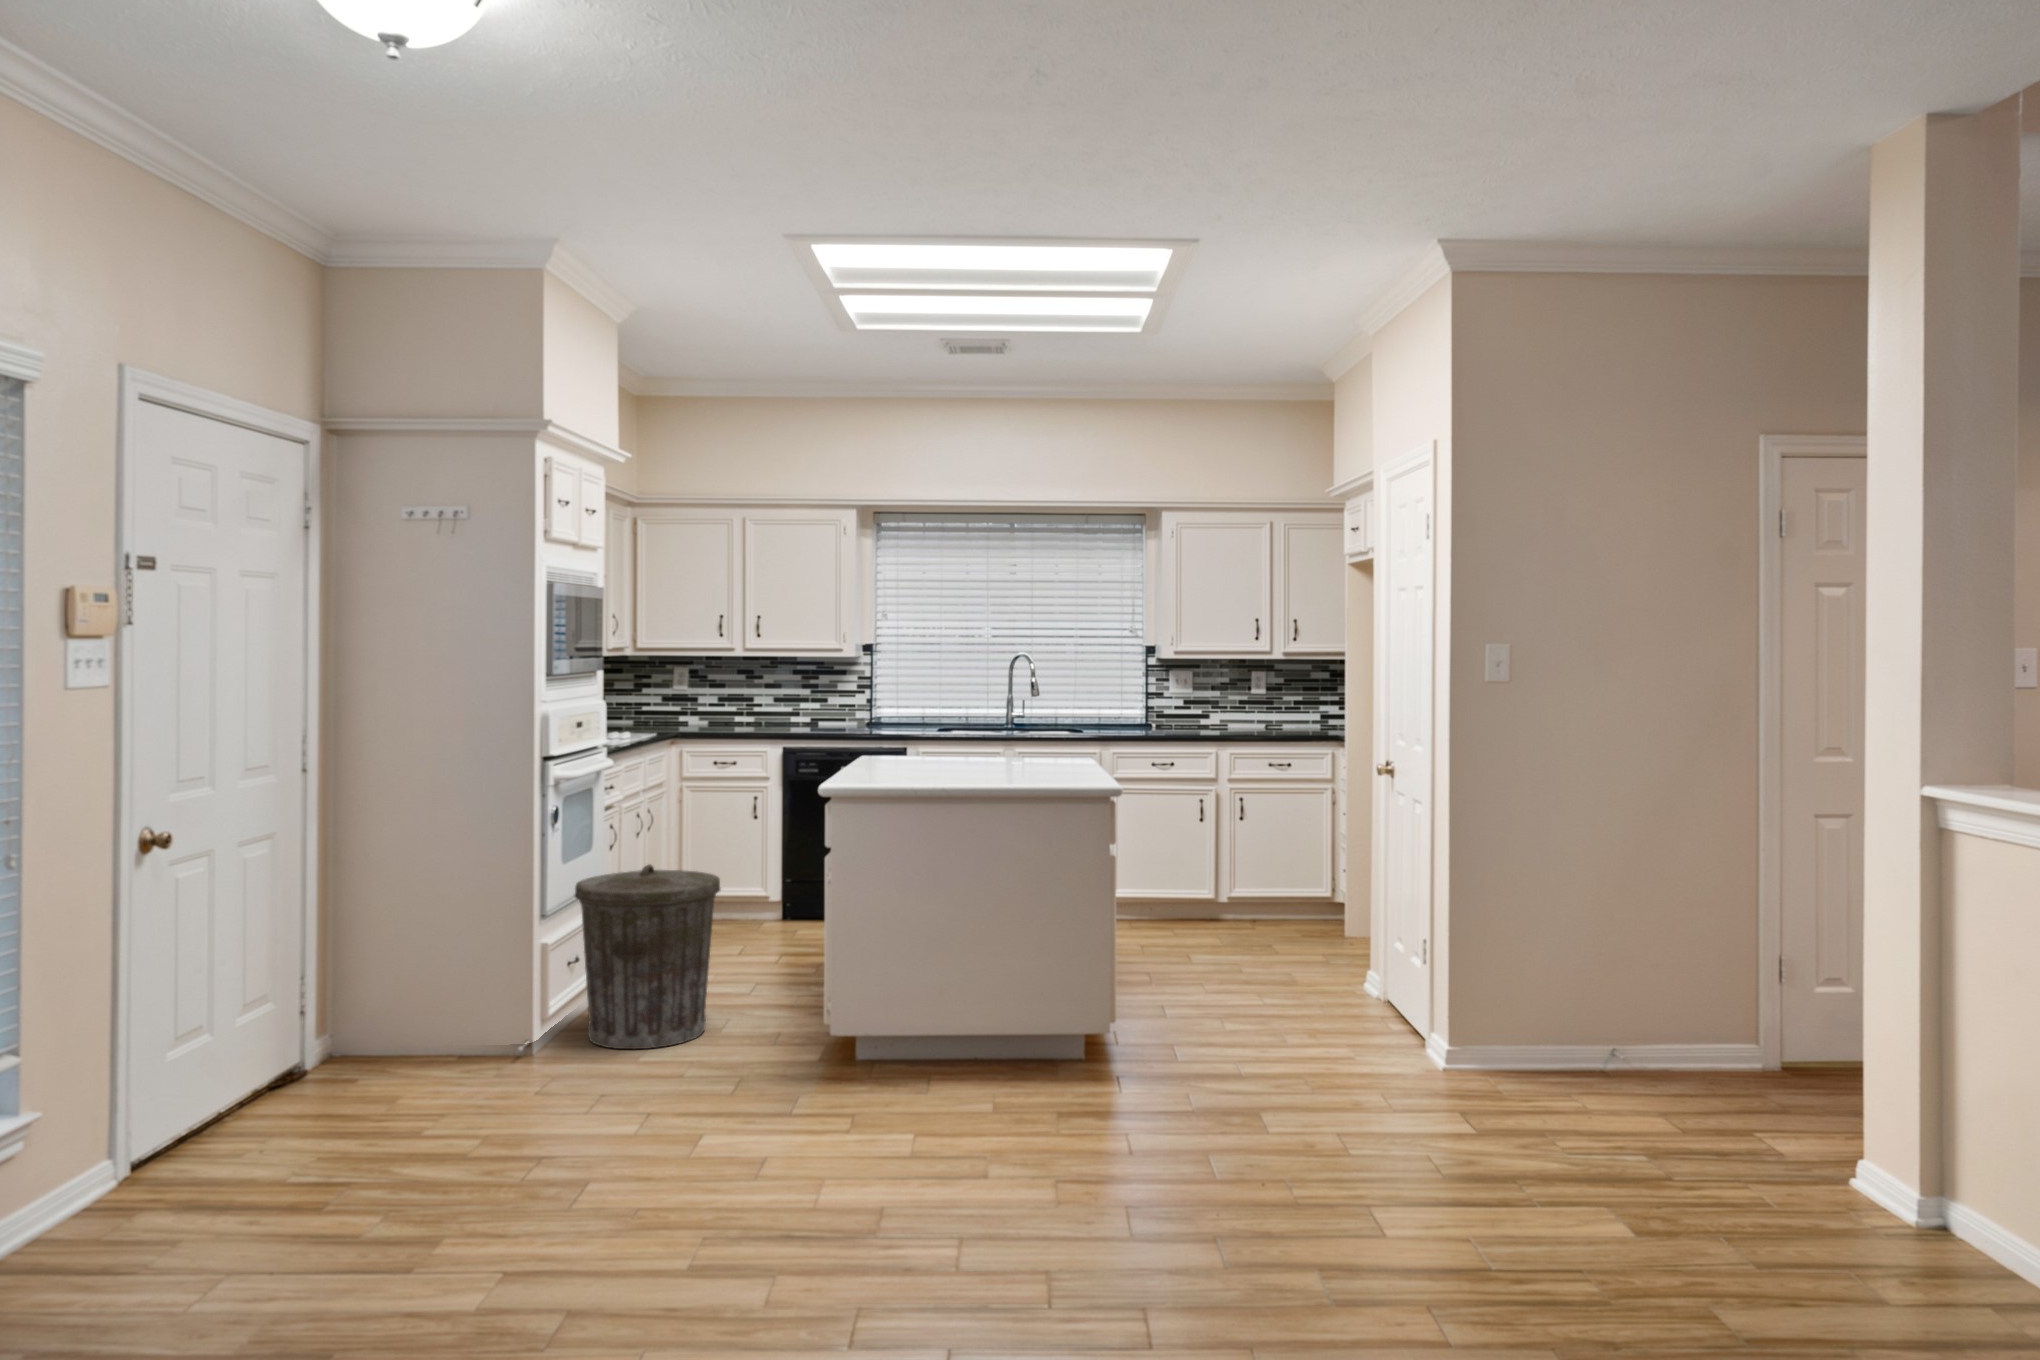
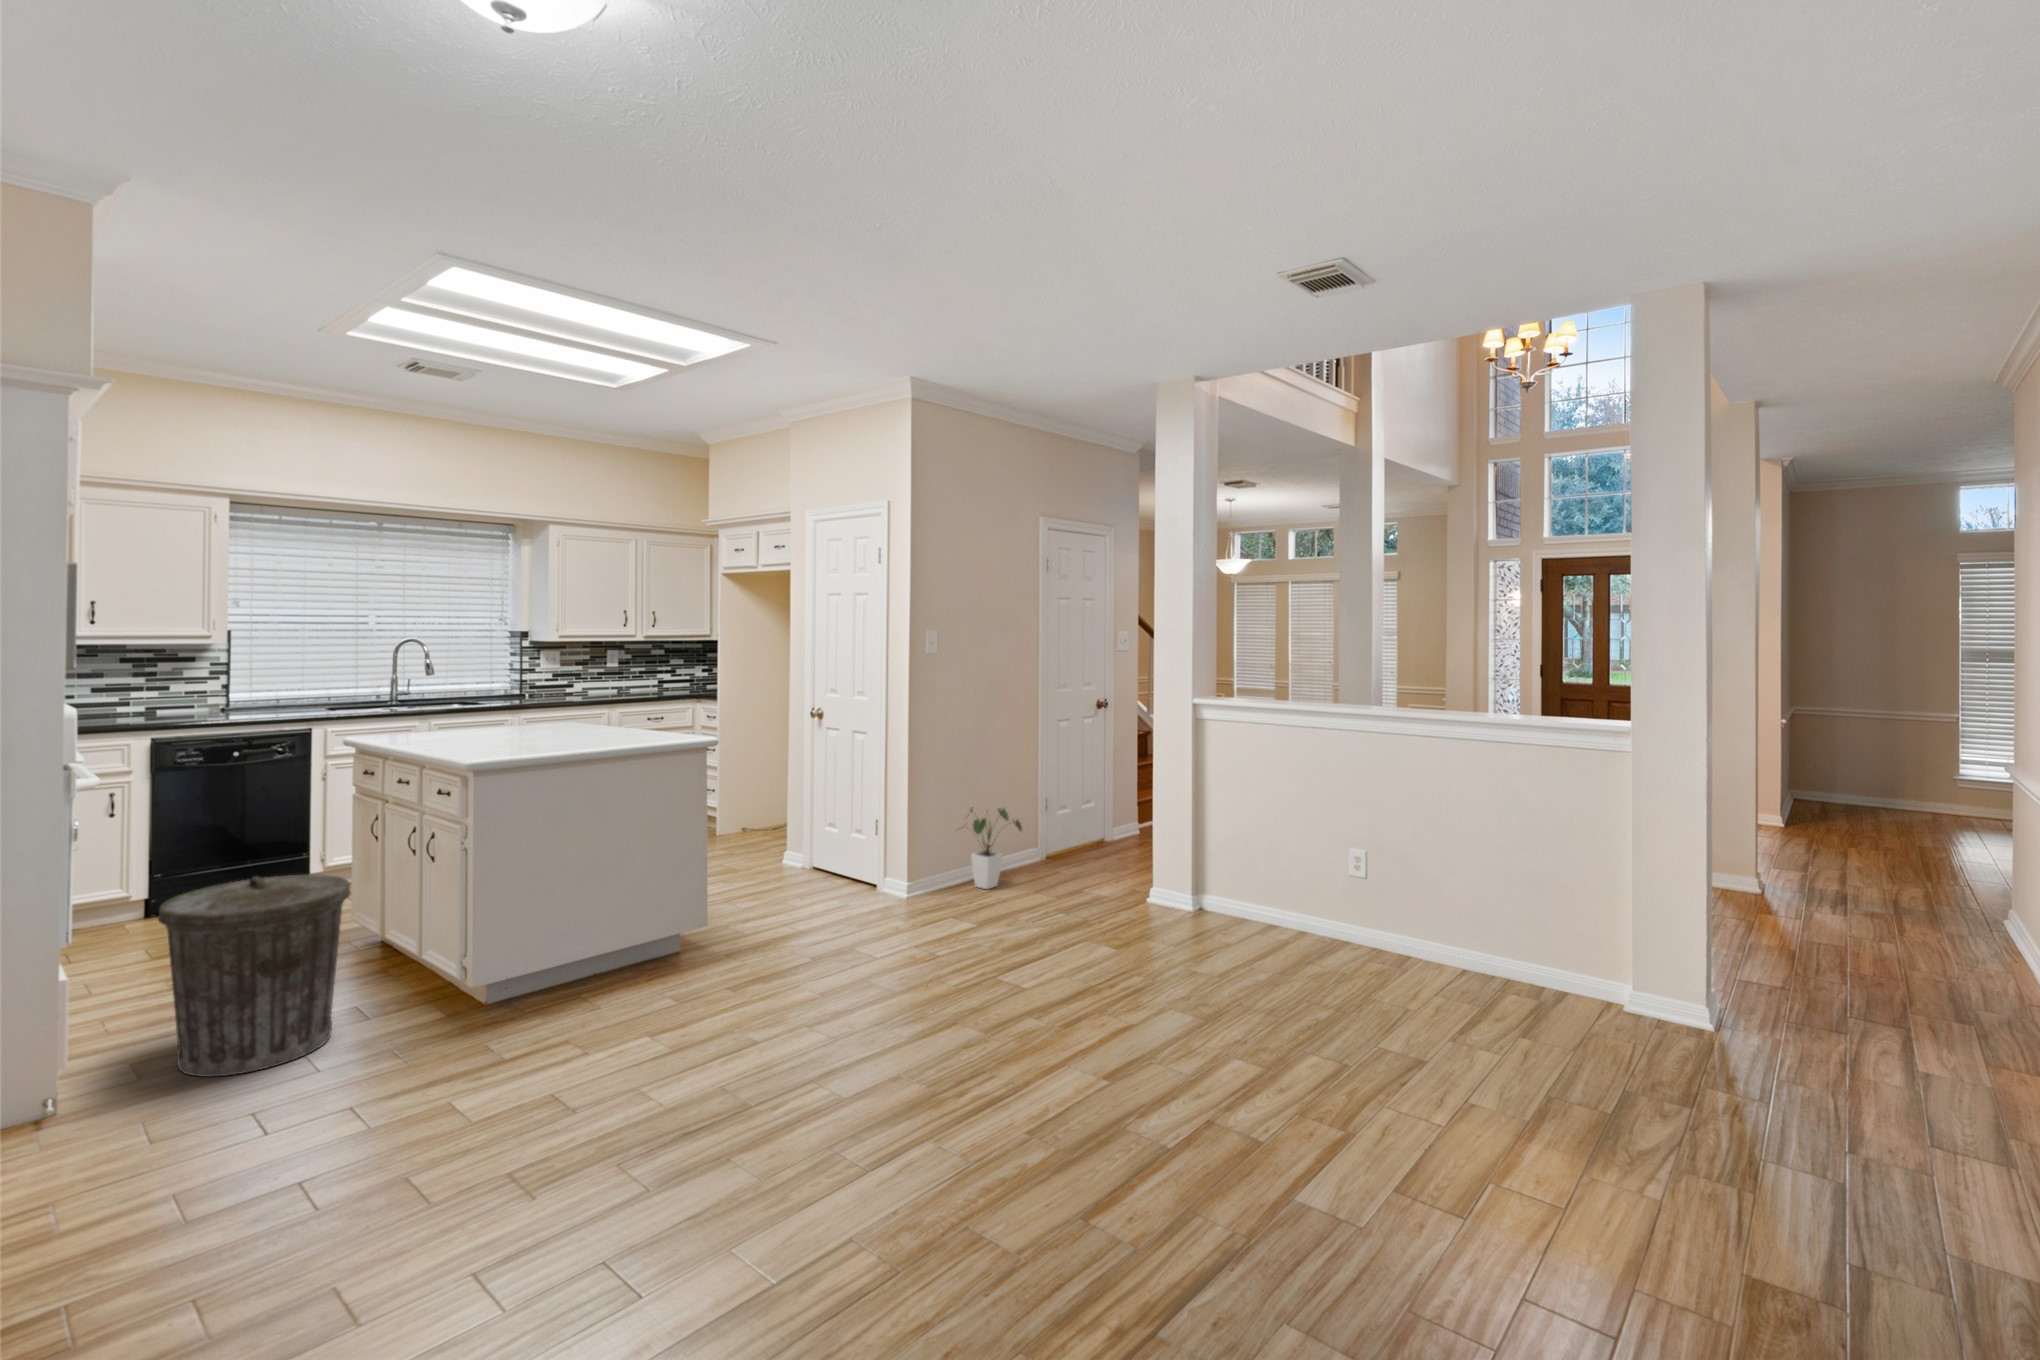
house plant: none [1534,930,1647,1099] -> present [966,807,1022,889]

